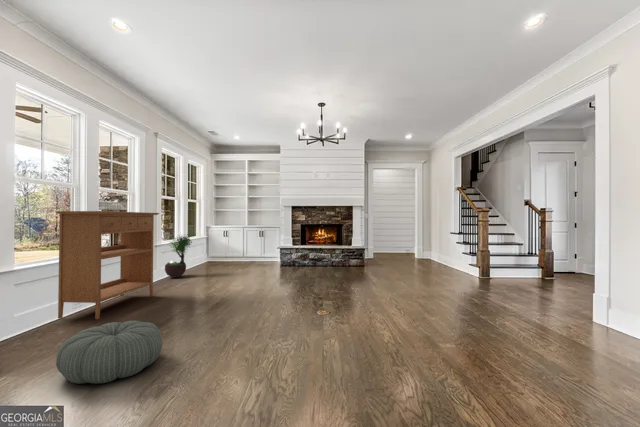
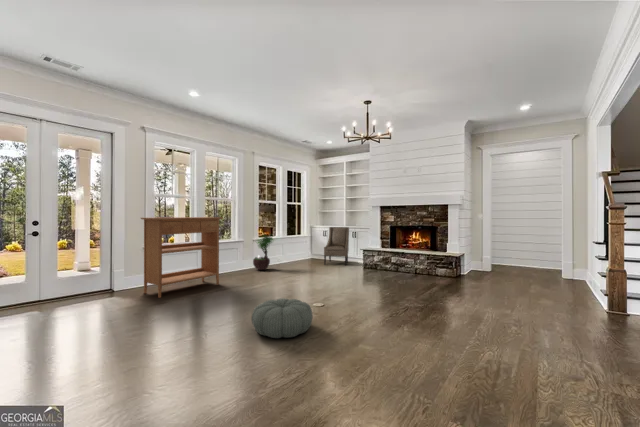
armchair: none [237,227,263,267] -> present [324,227,349,265]
pouf: present [56,321,162,384] -> present [252,298,313,338]

